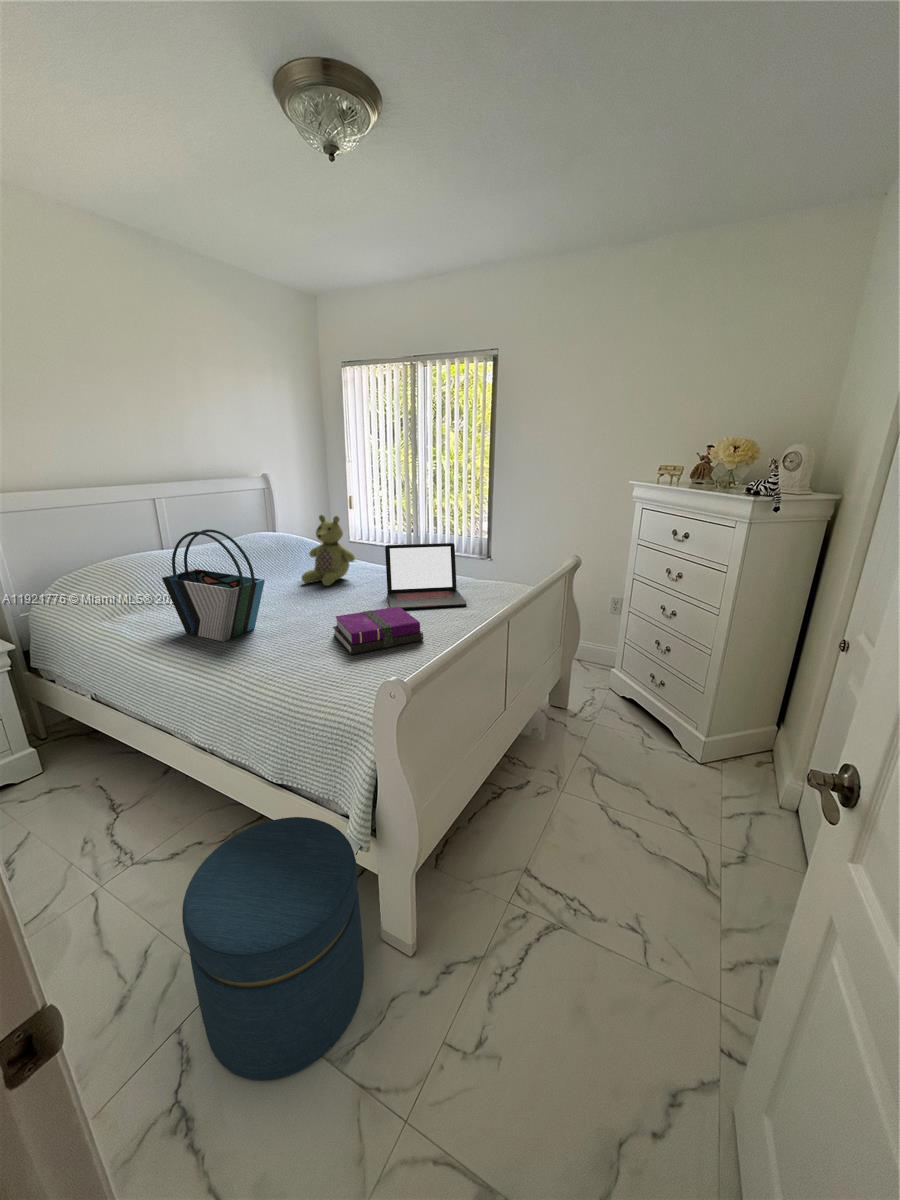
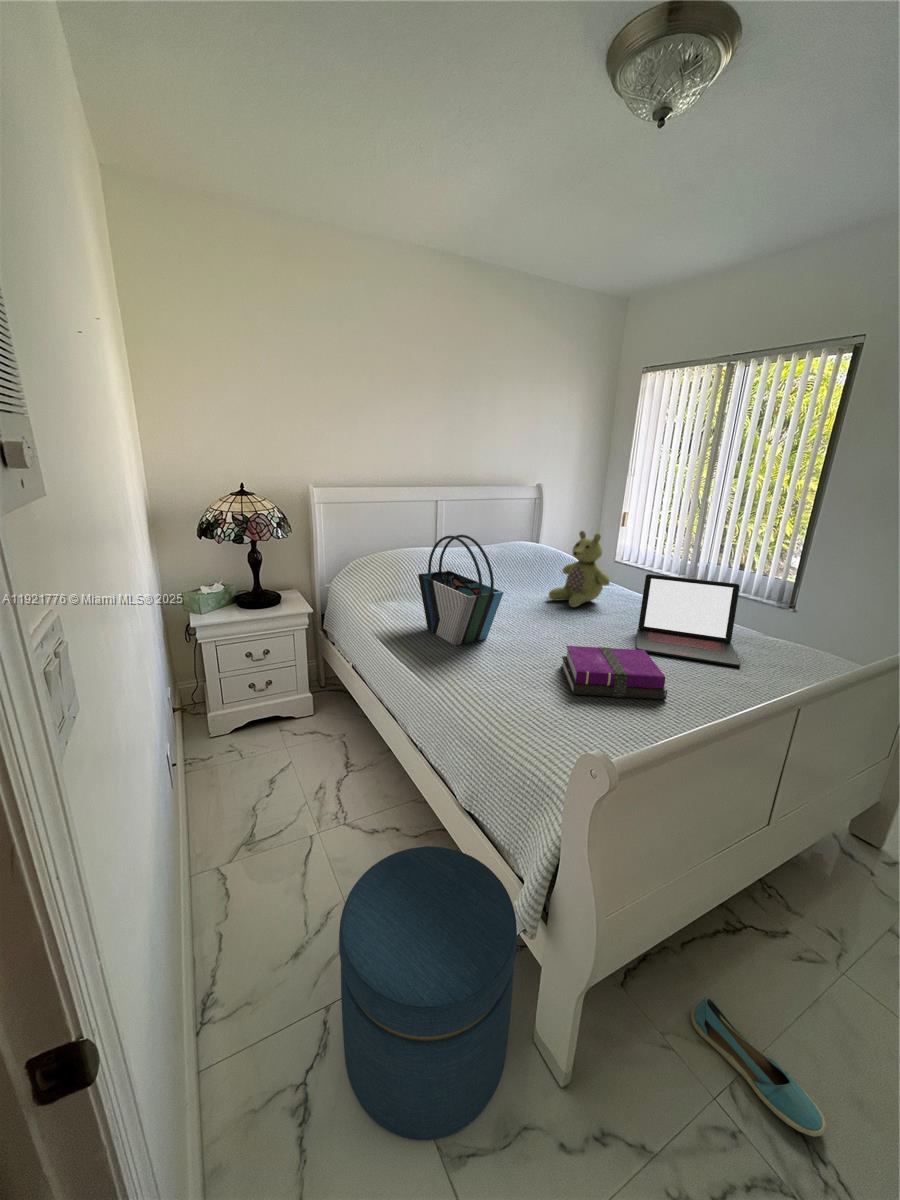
shoe: none [484,842,569,892] -> present [691,997,826,1137]

